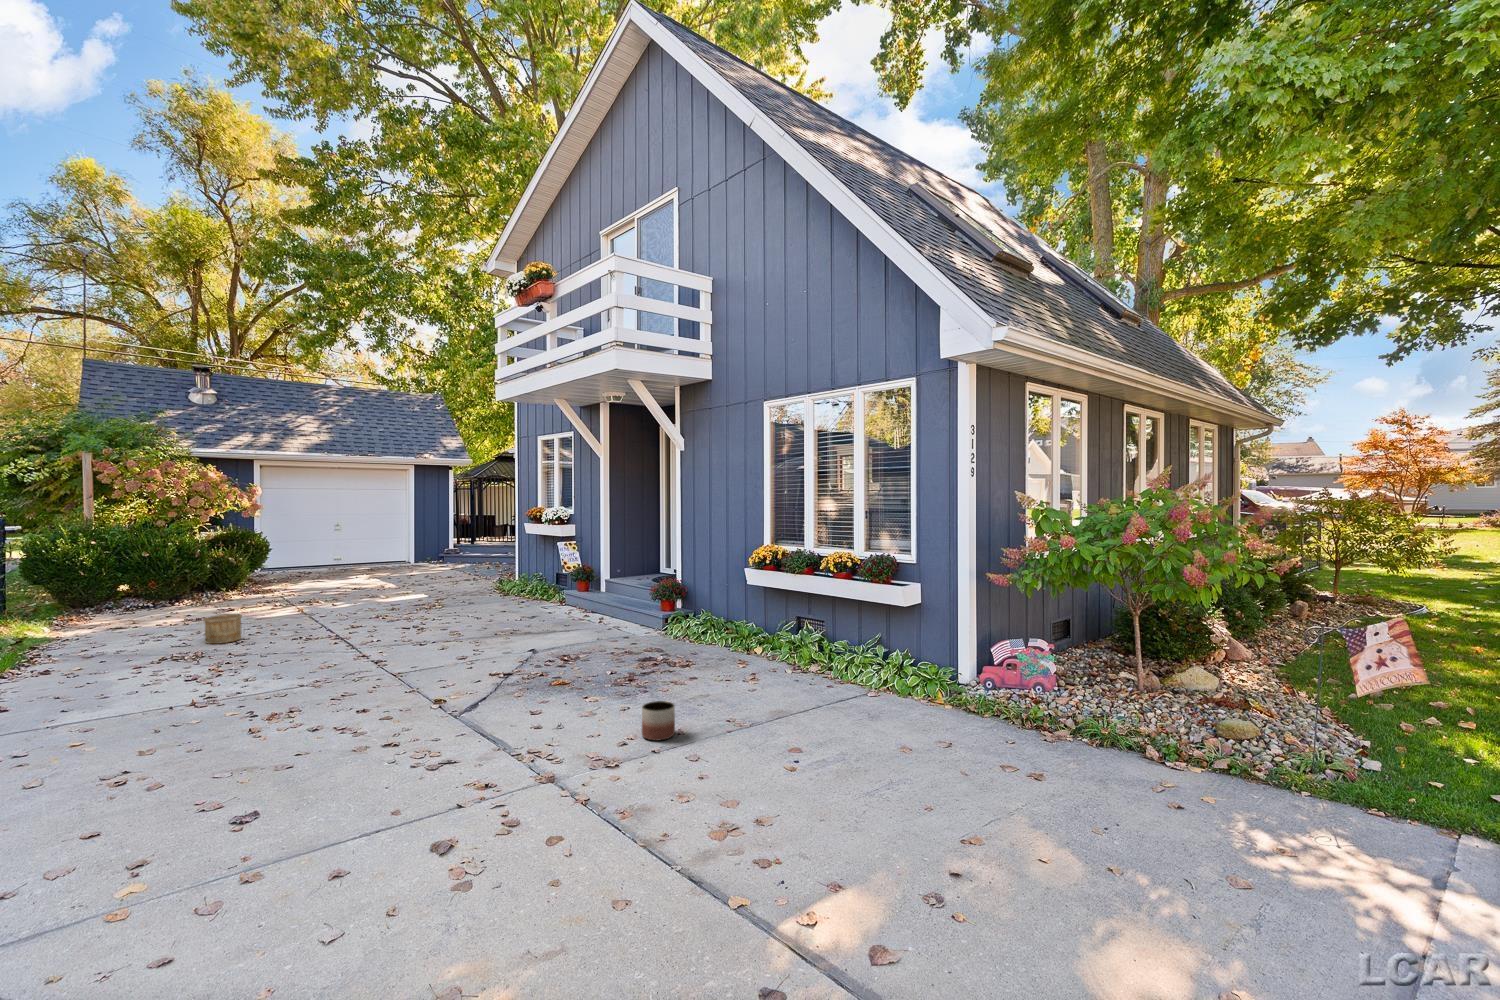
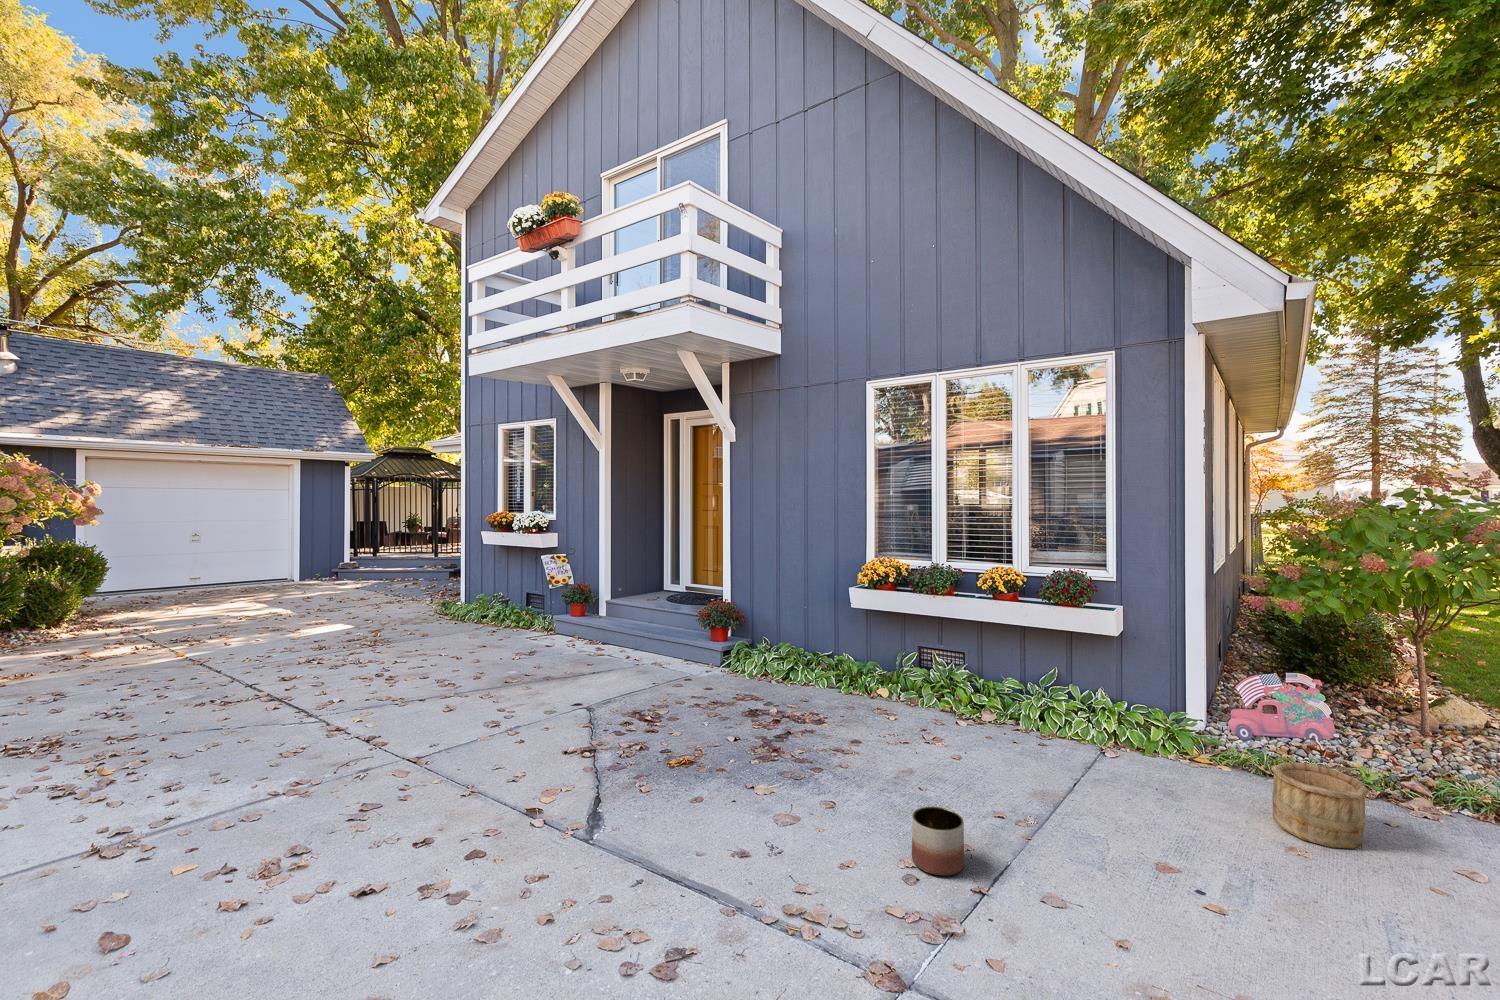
wooden bucket: present [204,614,242,644] -> present [1271,763,1369,849]

